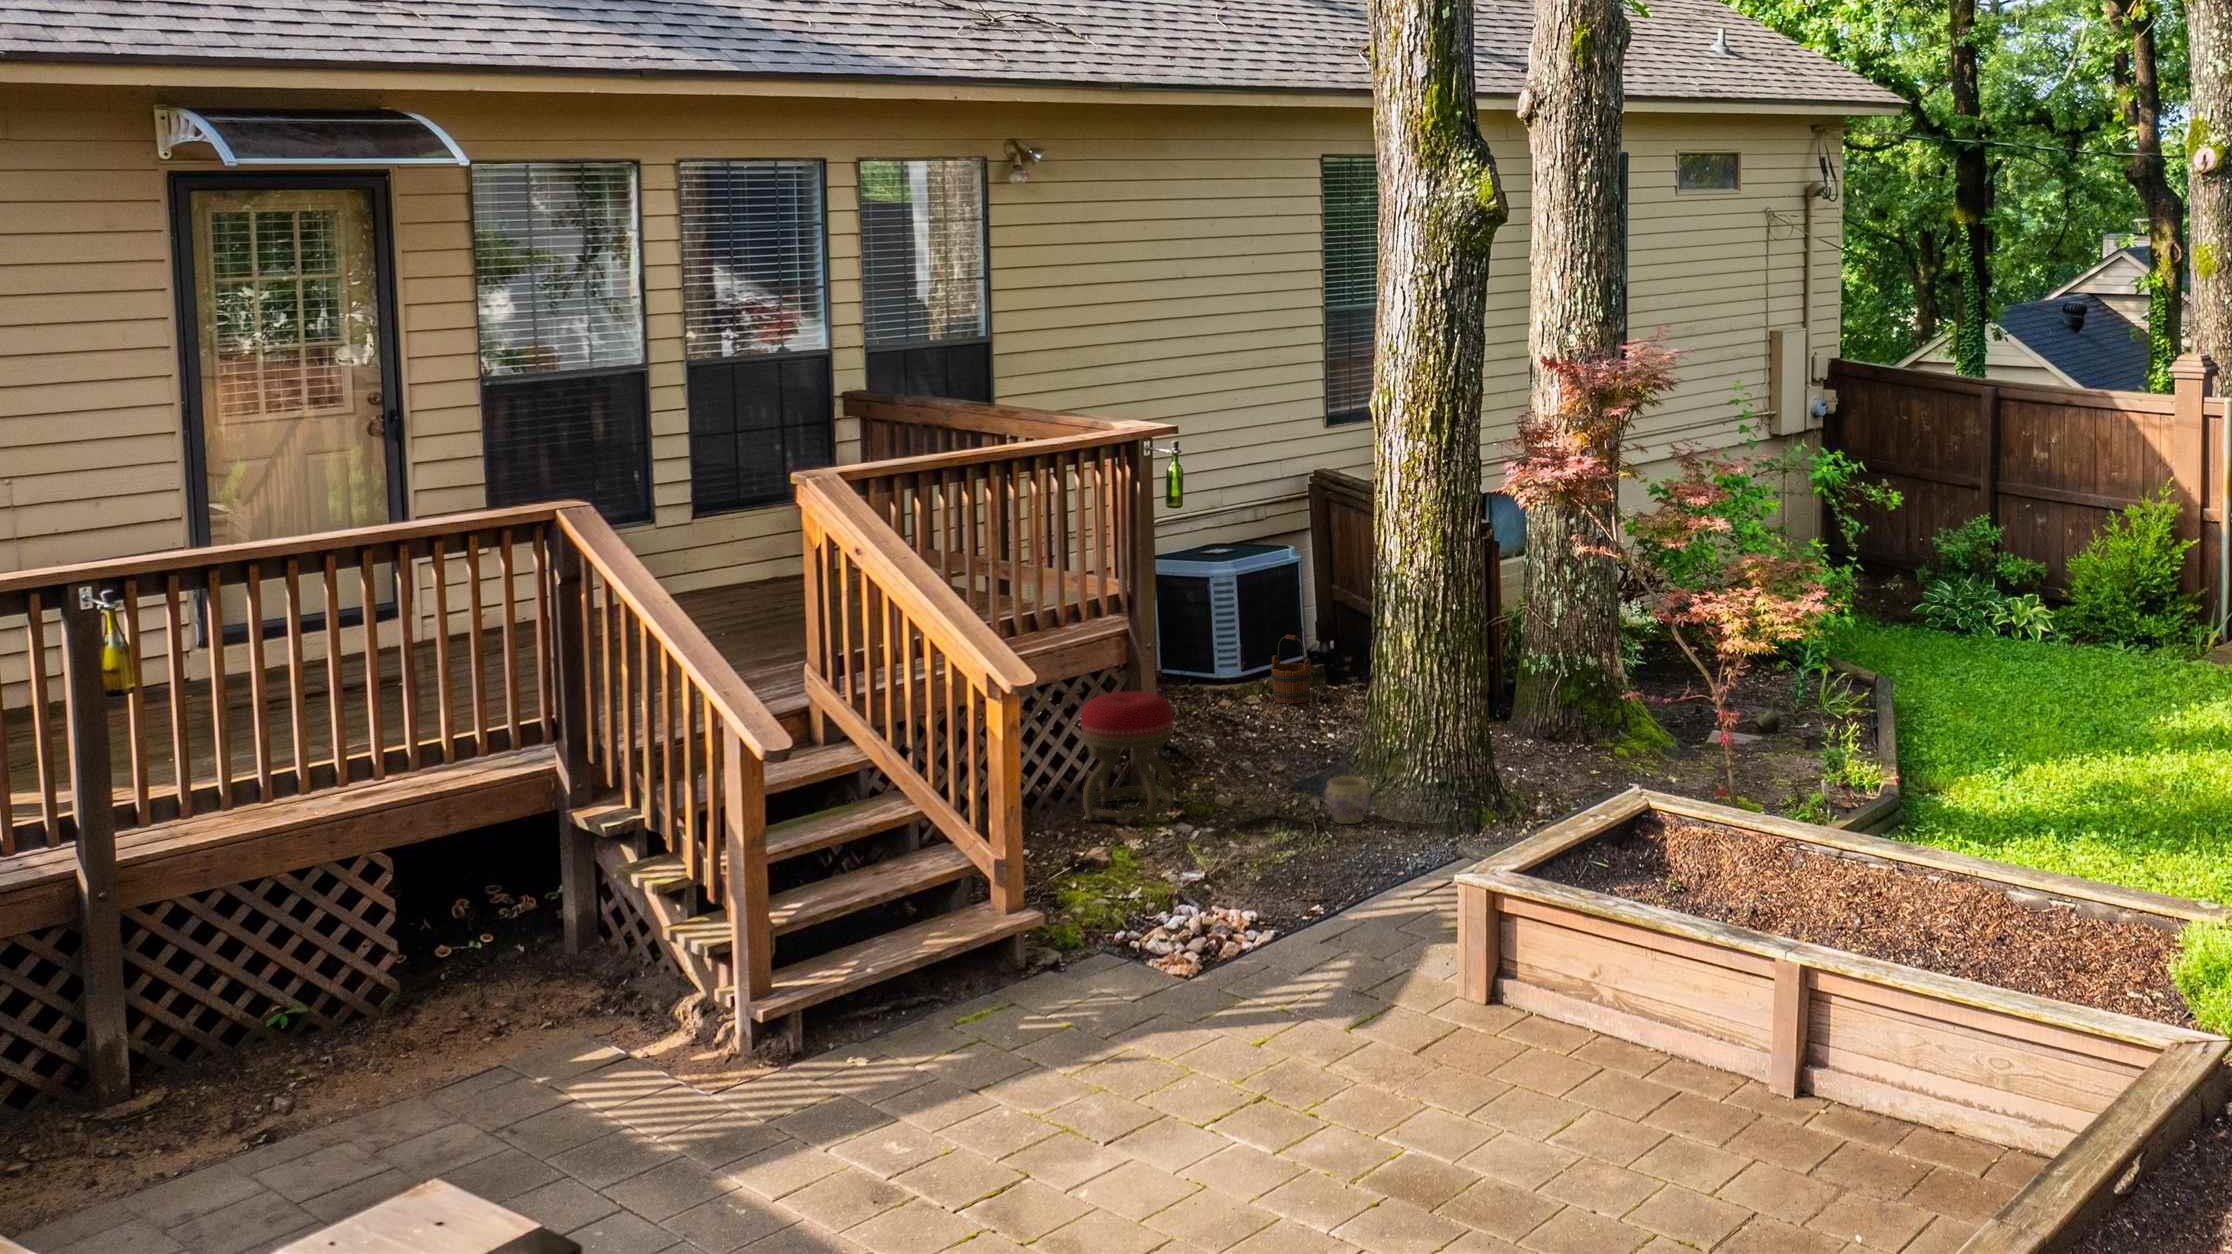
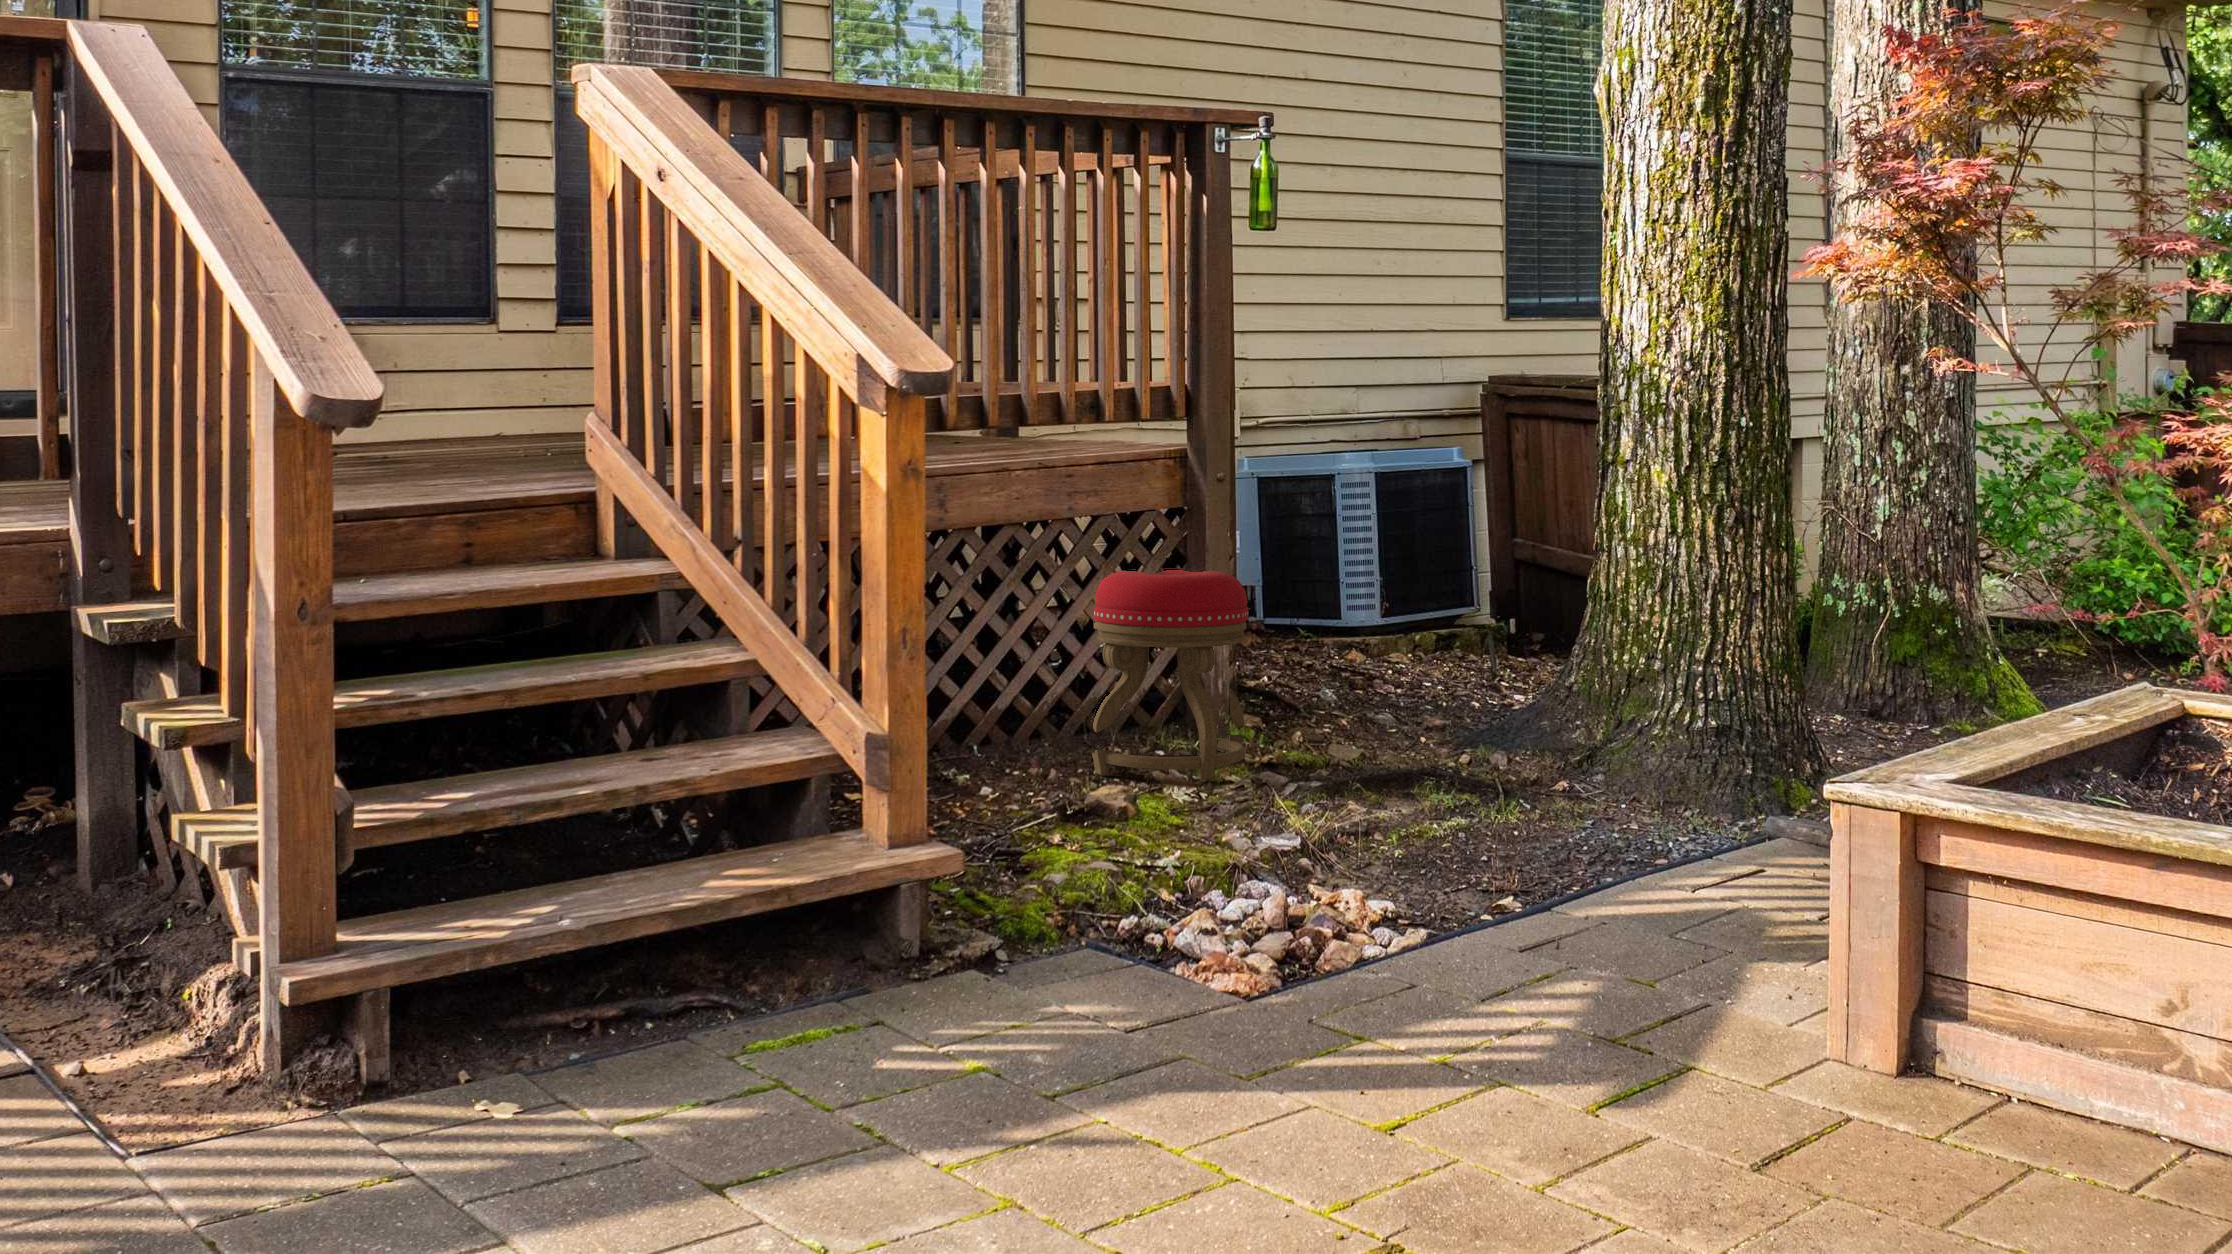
wooden bucket: present [1271,634,1312,704] -> none [1408,567,1470,672]
planter: present [1325,776,1371,824] -> none [1509,717,1592,796]

